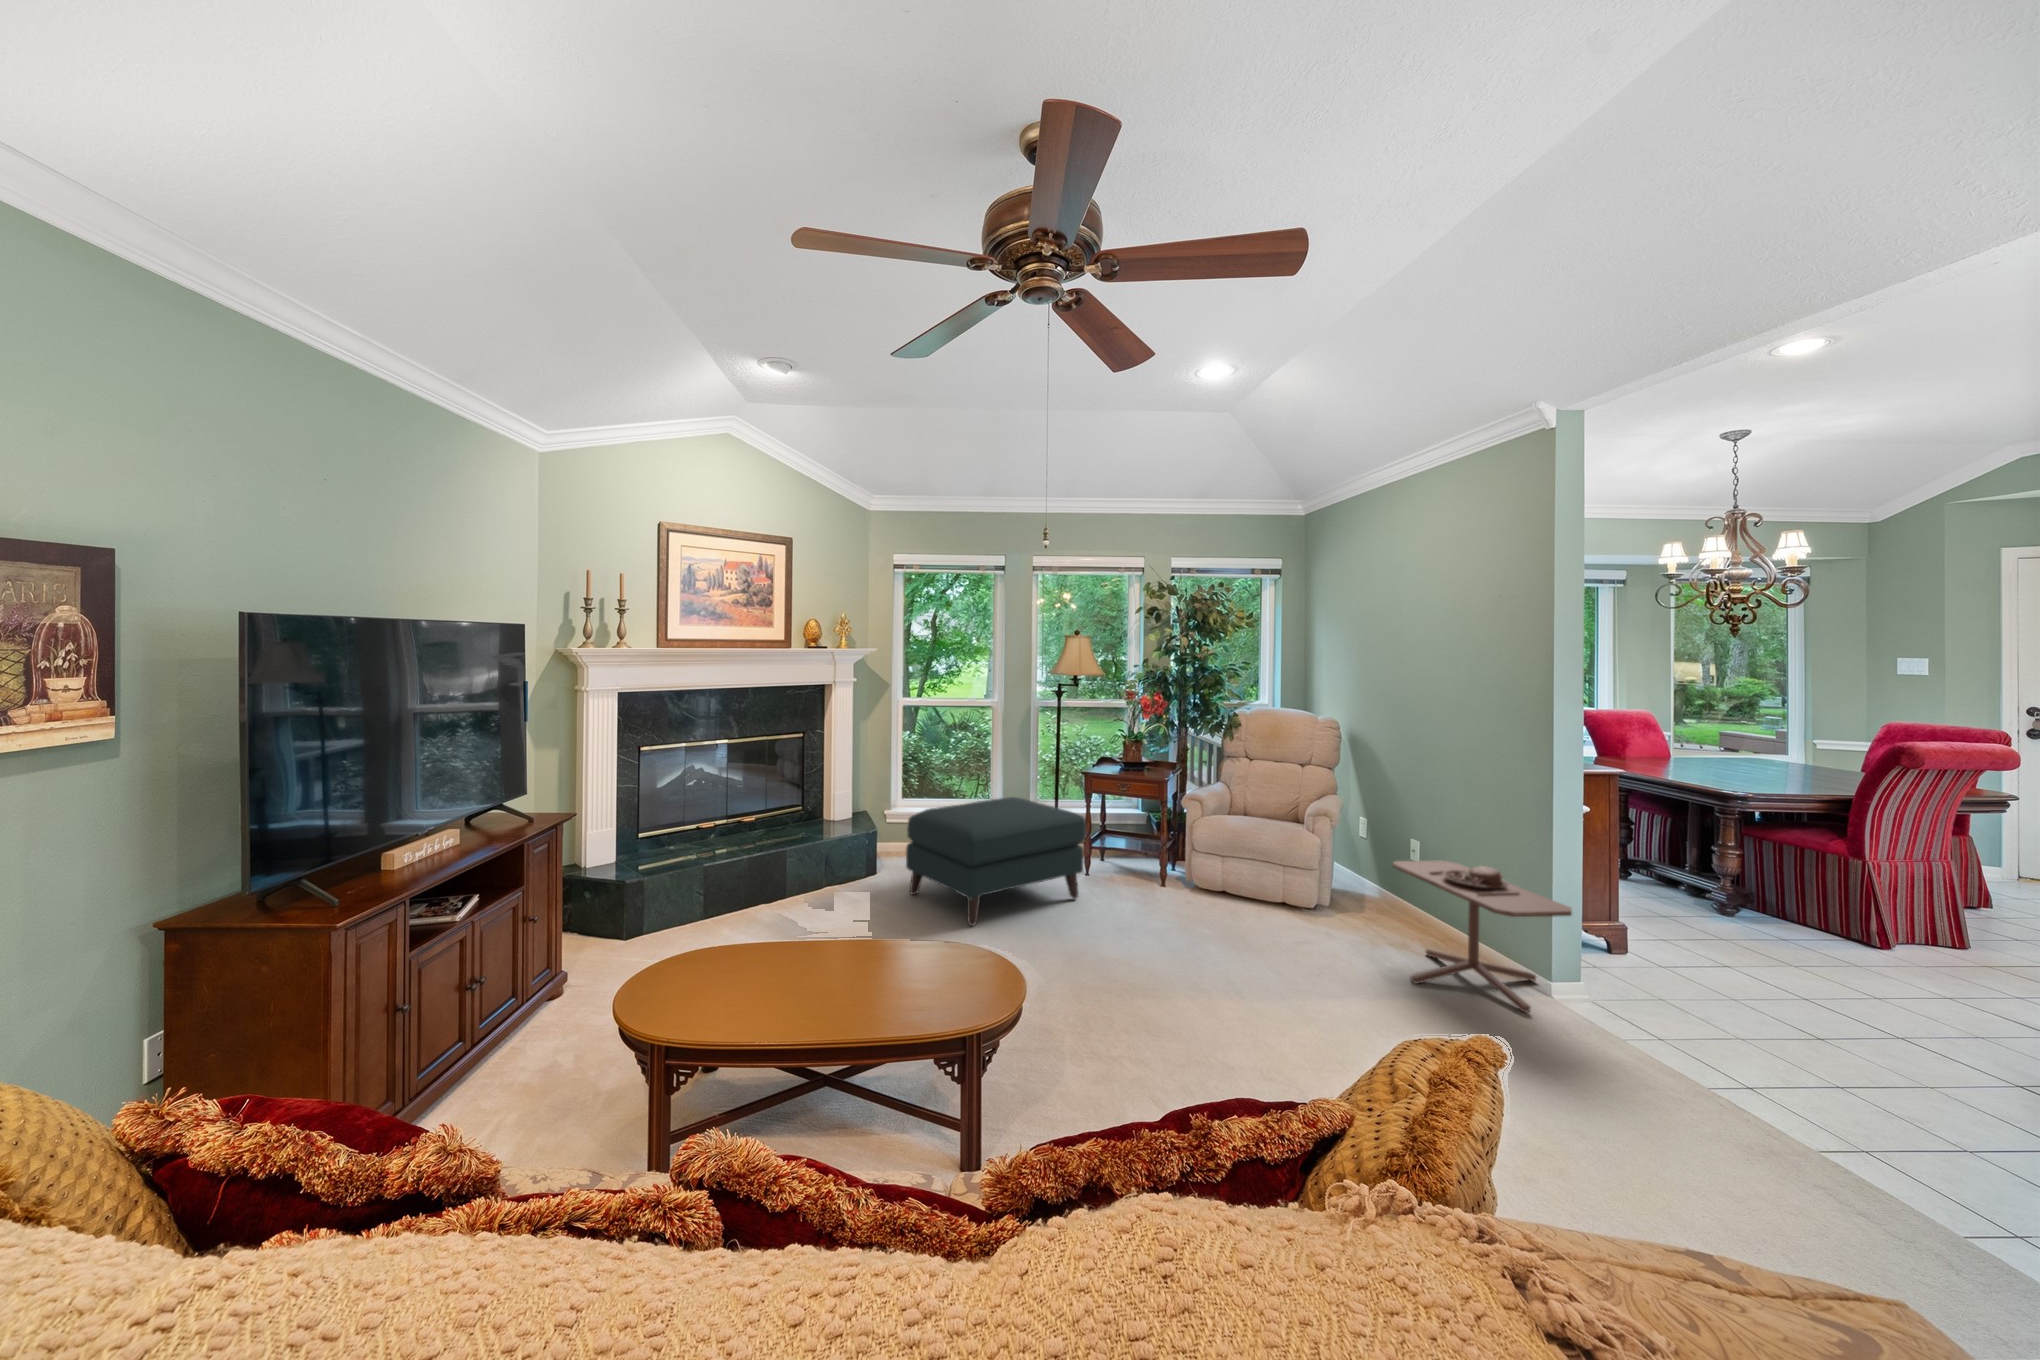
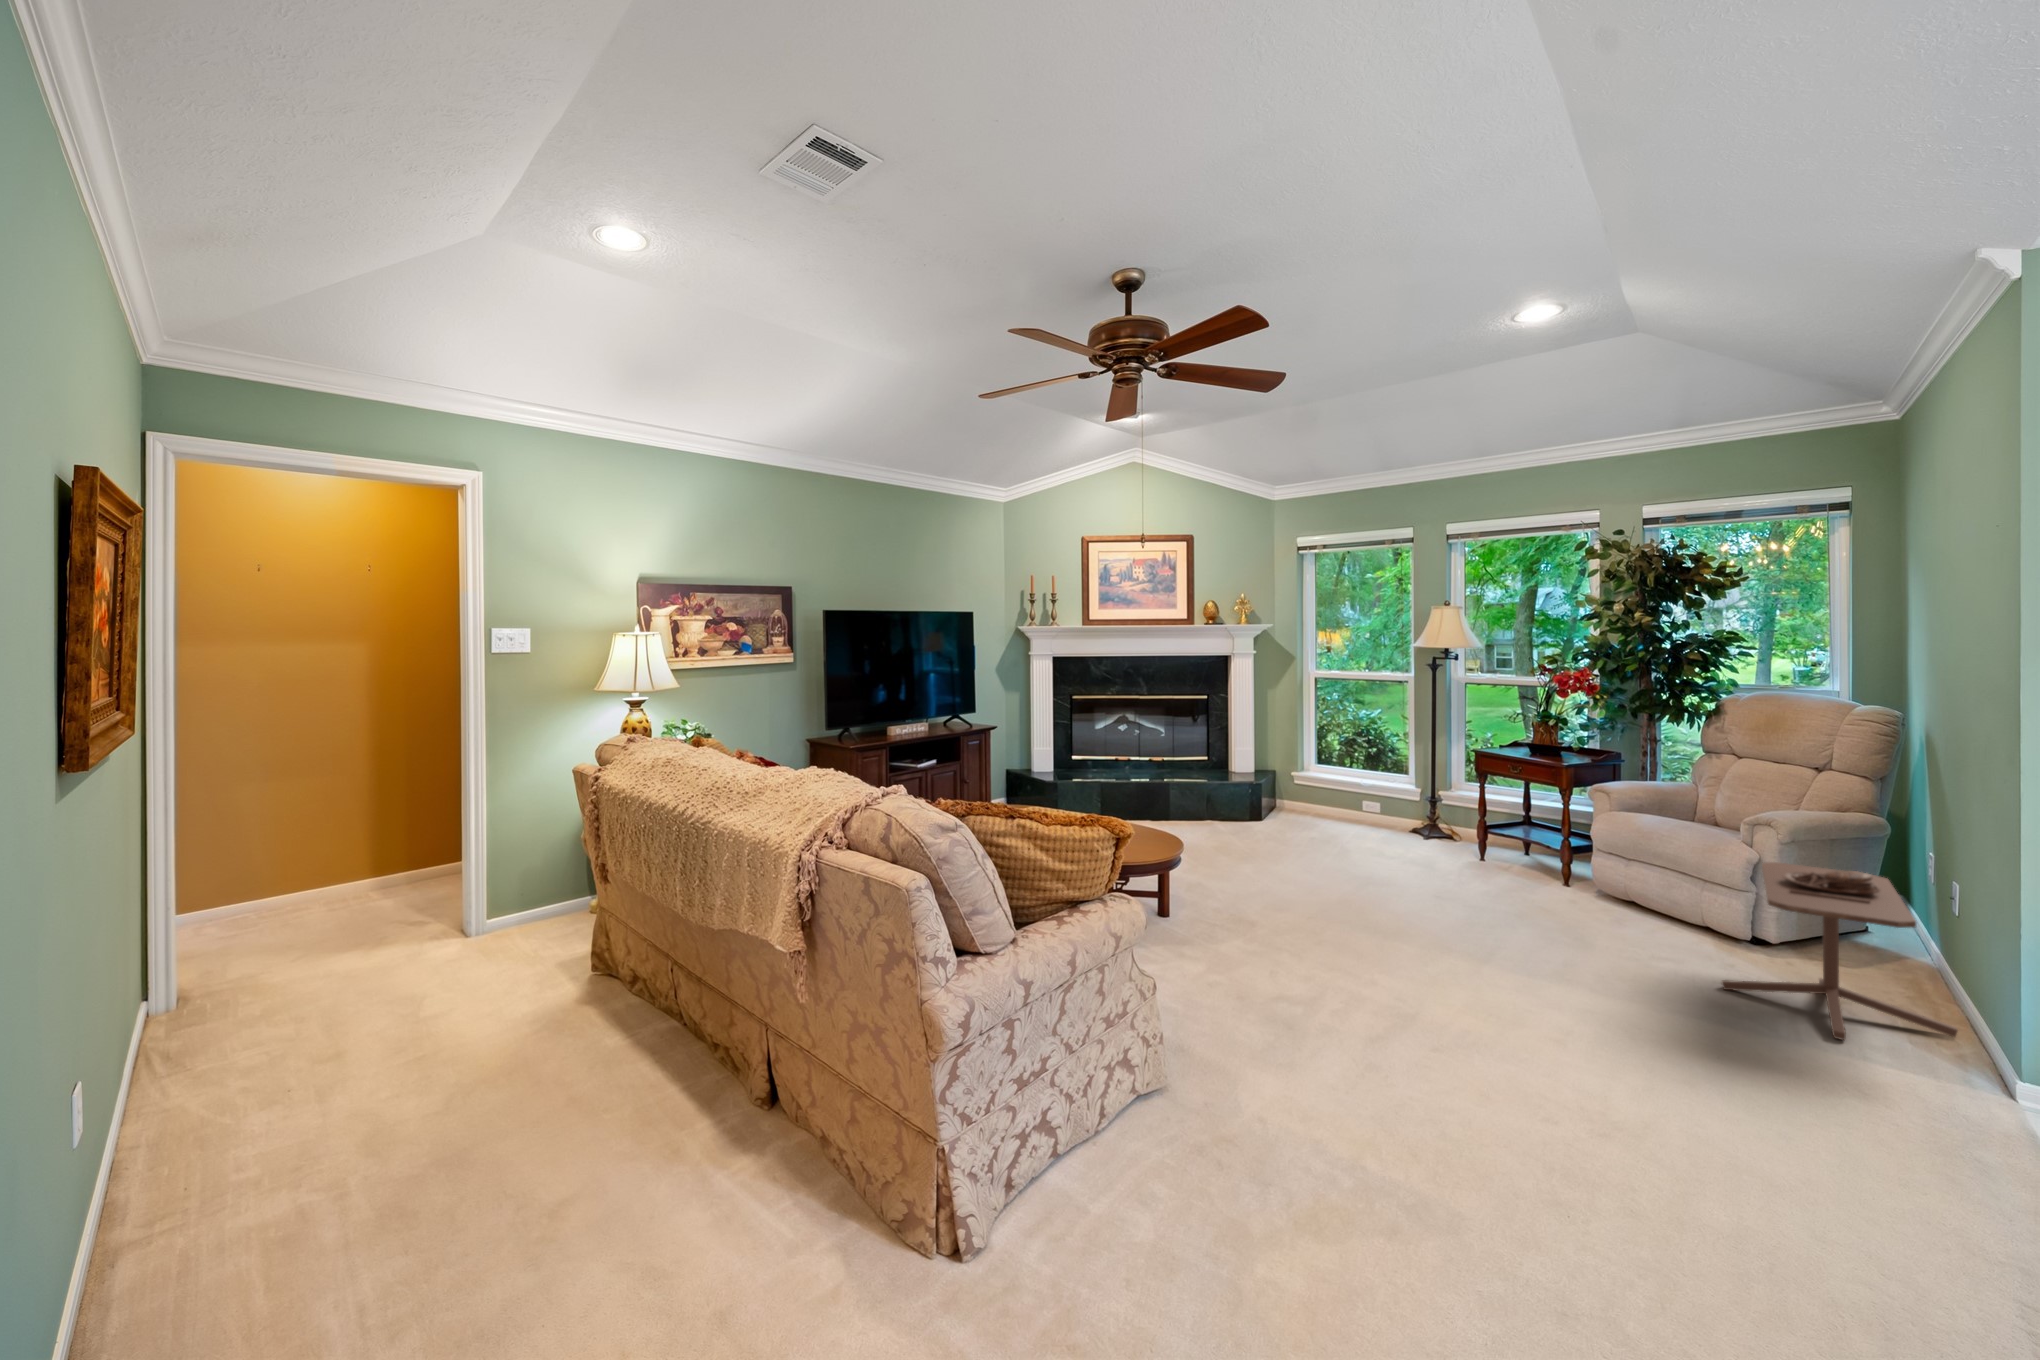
ottoman: present [906,797,1086,926] -> none [1262,763,1432,865]

